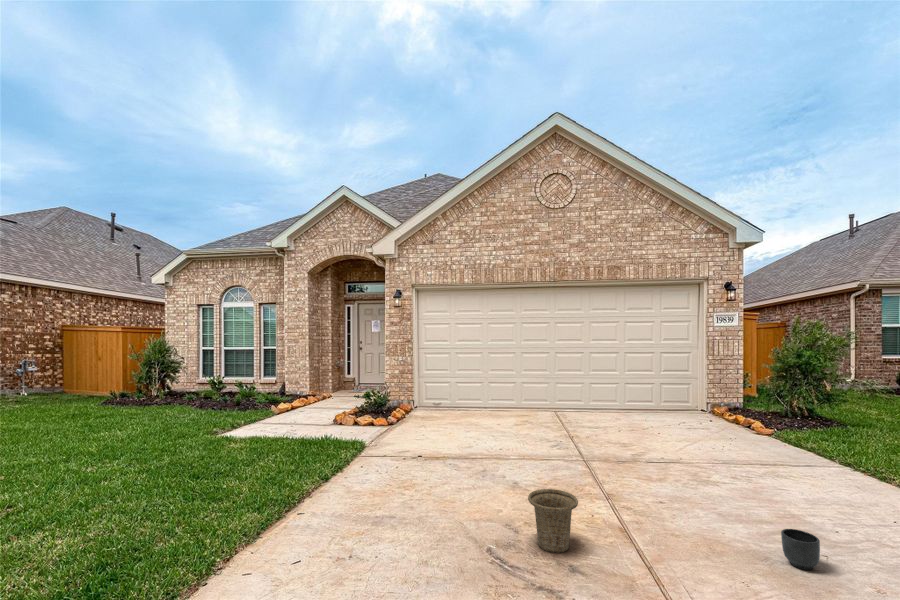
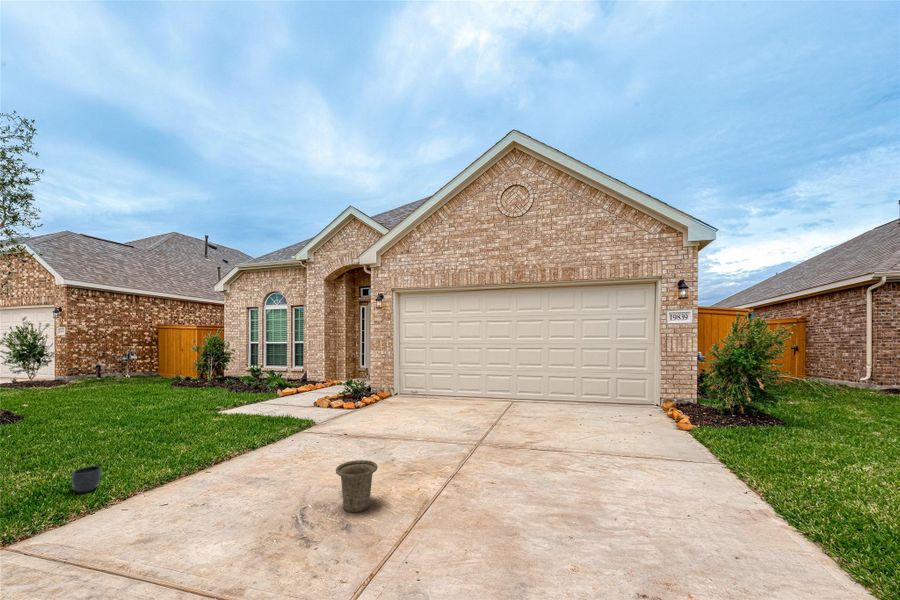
planter: present [781,529,820,570] -> present [72,466,101,493]

